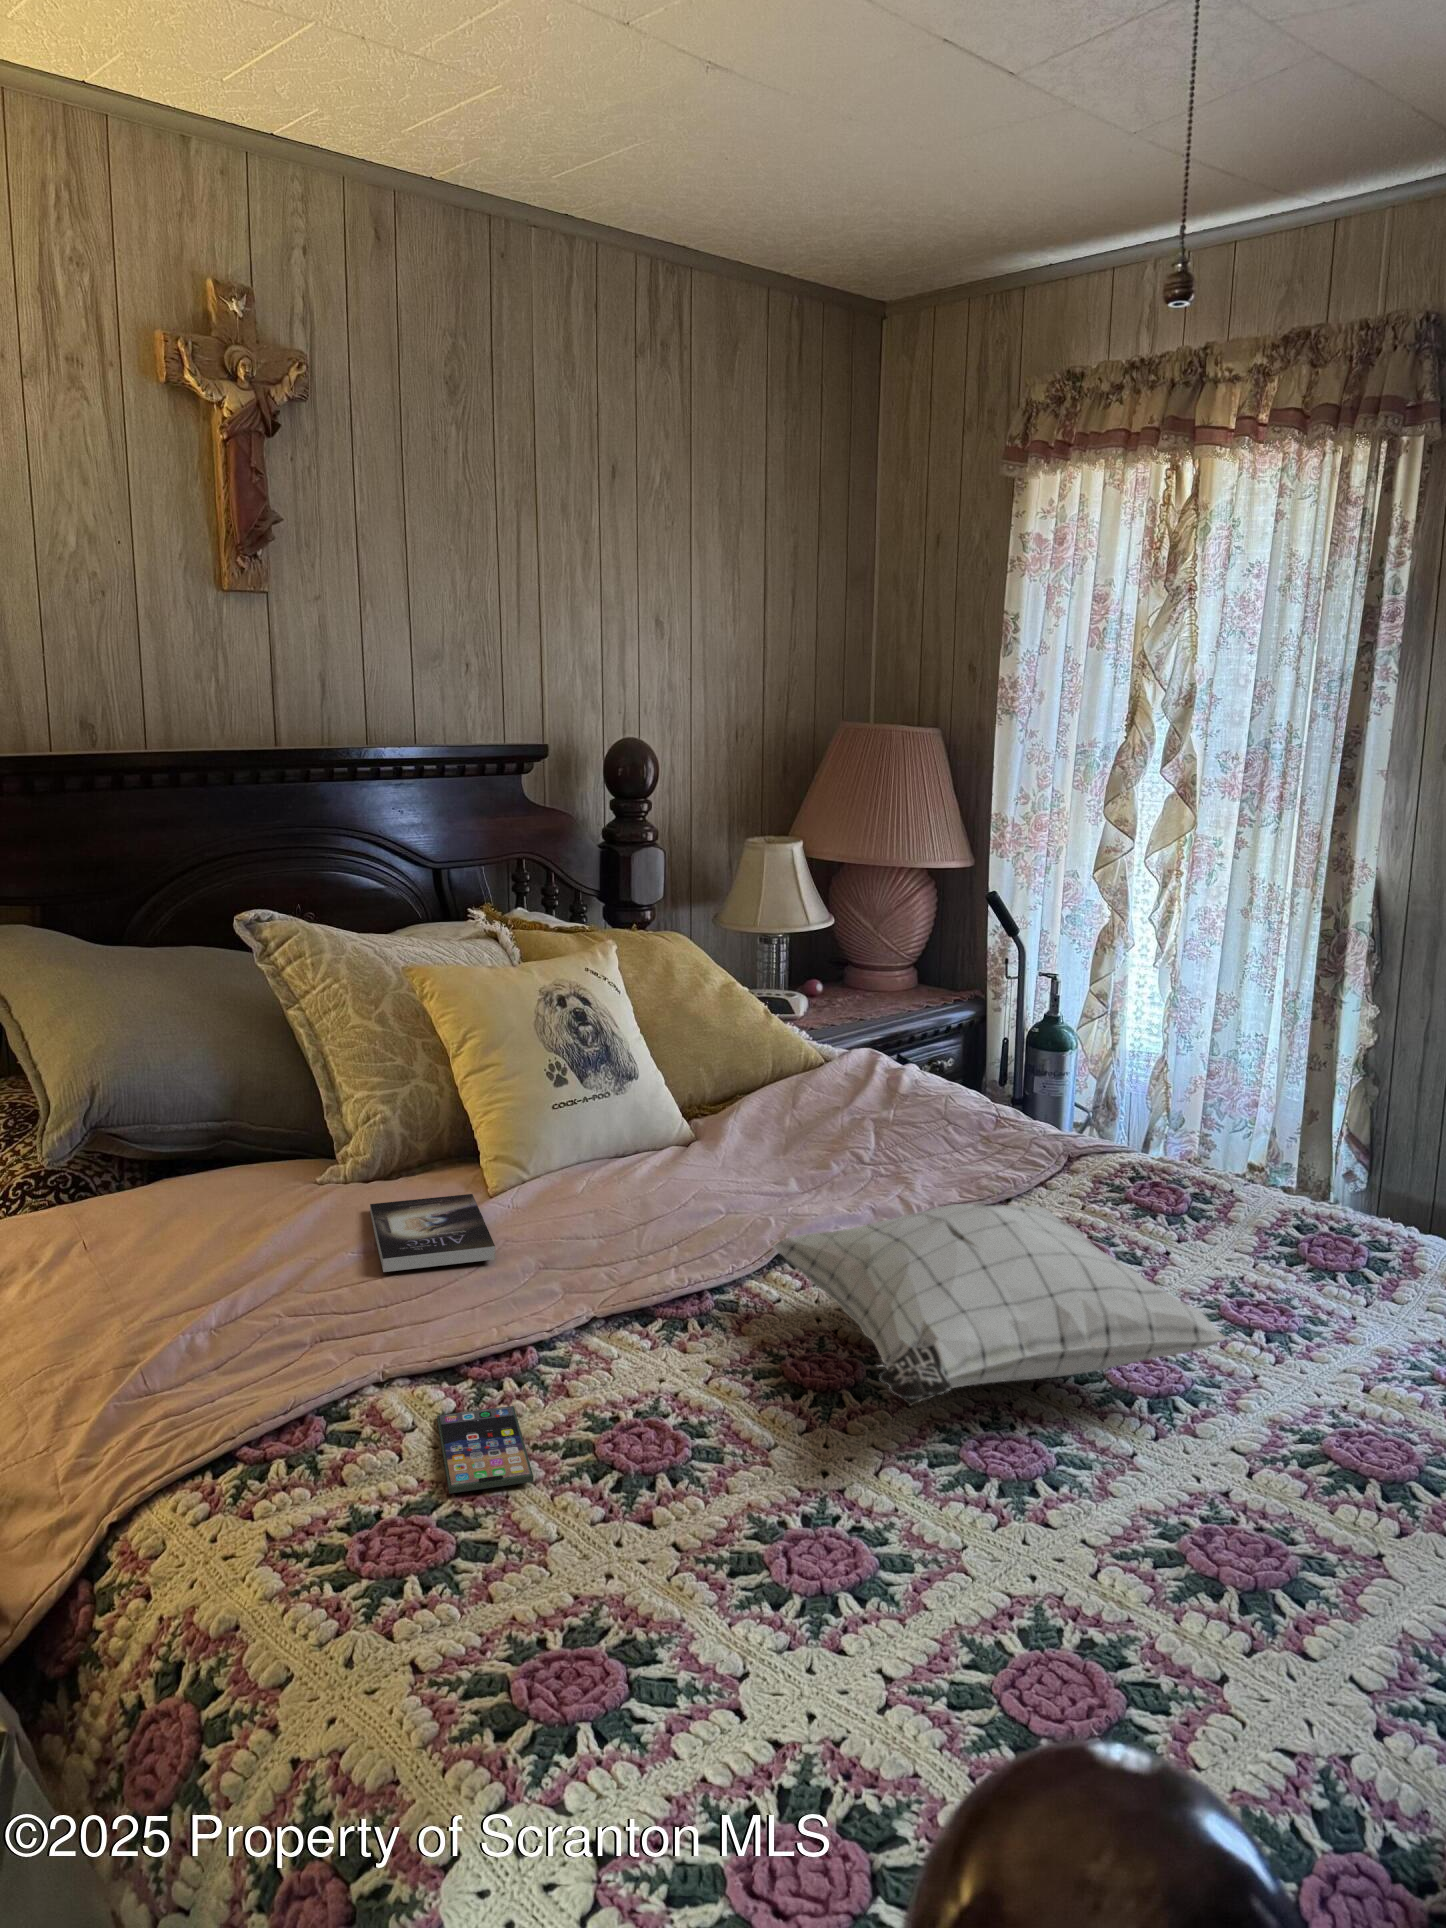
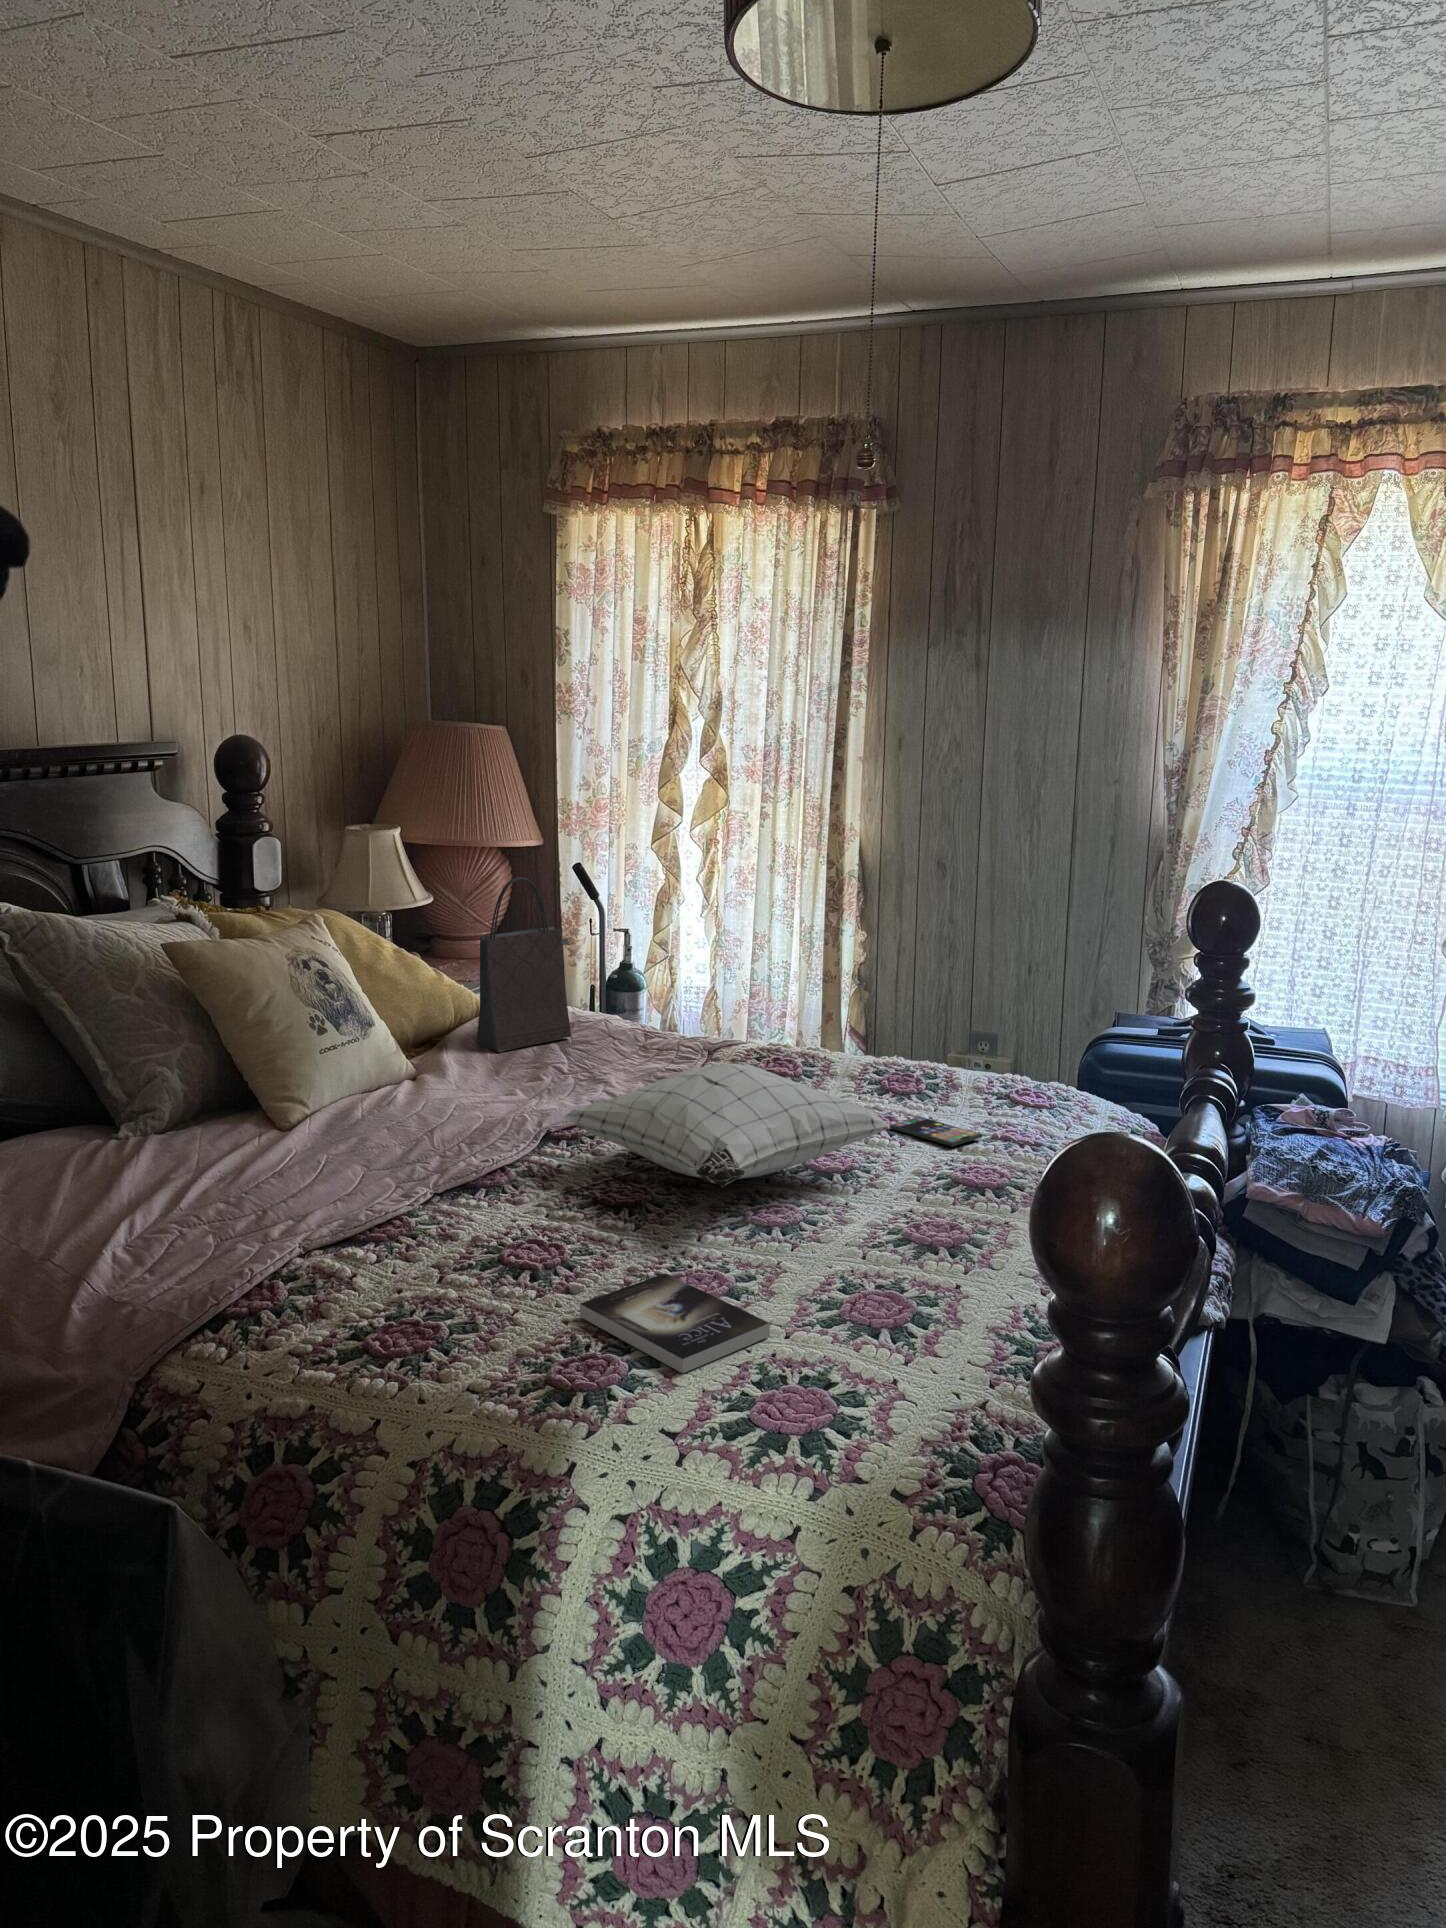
handbag: none [779,912,907,1127] -> present [476,877,571,1052]
book: present [370,1194,495,1272] -> present [580,1273,770,1373]
smartphone: present [437,1406,533,1493] -> present [890,1117,982,1146]

